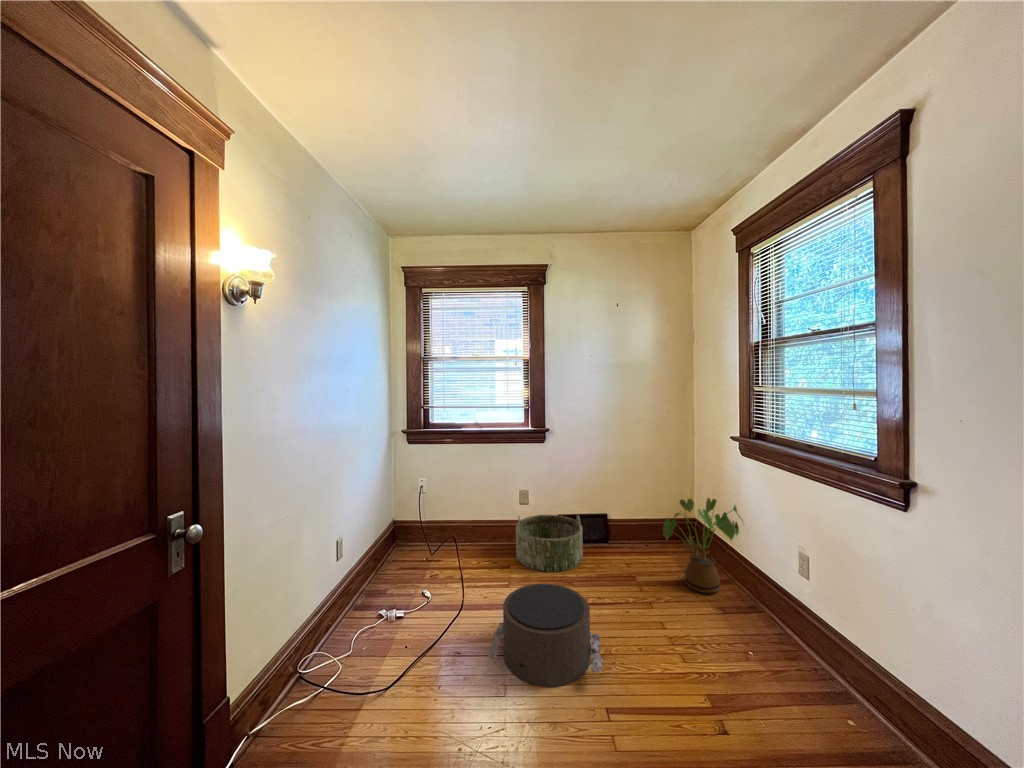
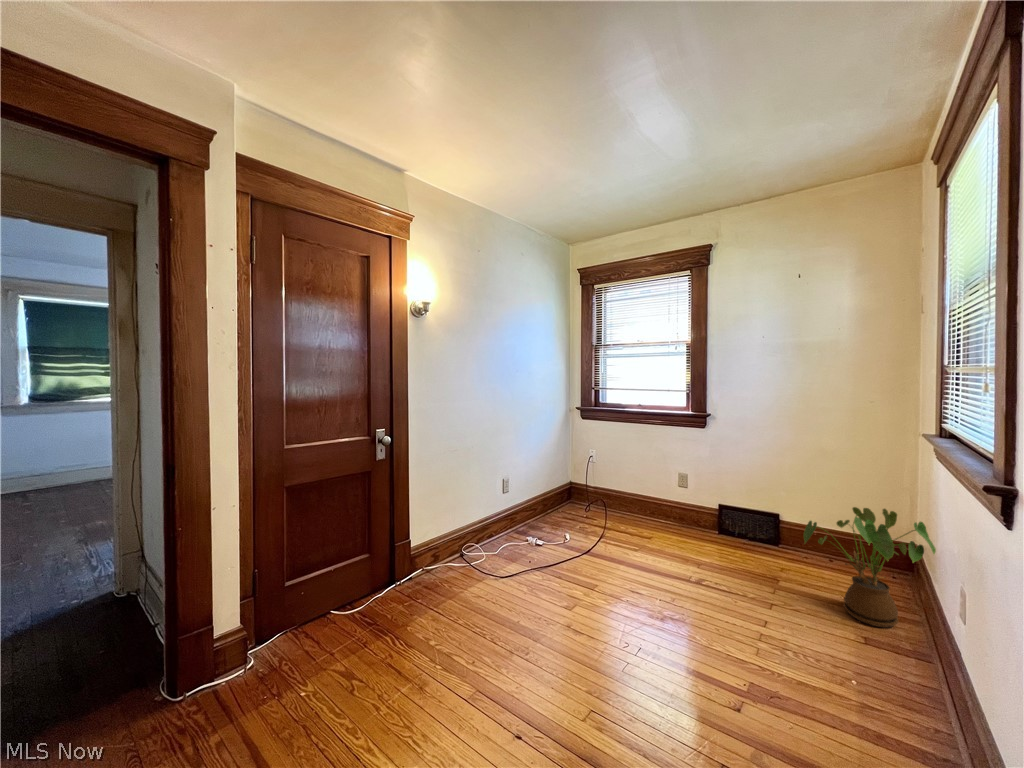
basket: present [516,515,583,572] -> none [661,495,735,556]
pouf: present [488,583,603,687] -> none [570,542,675,623]

